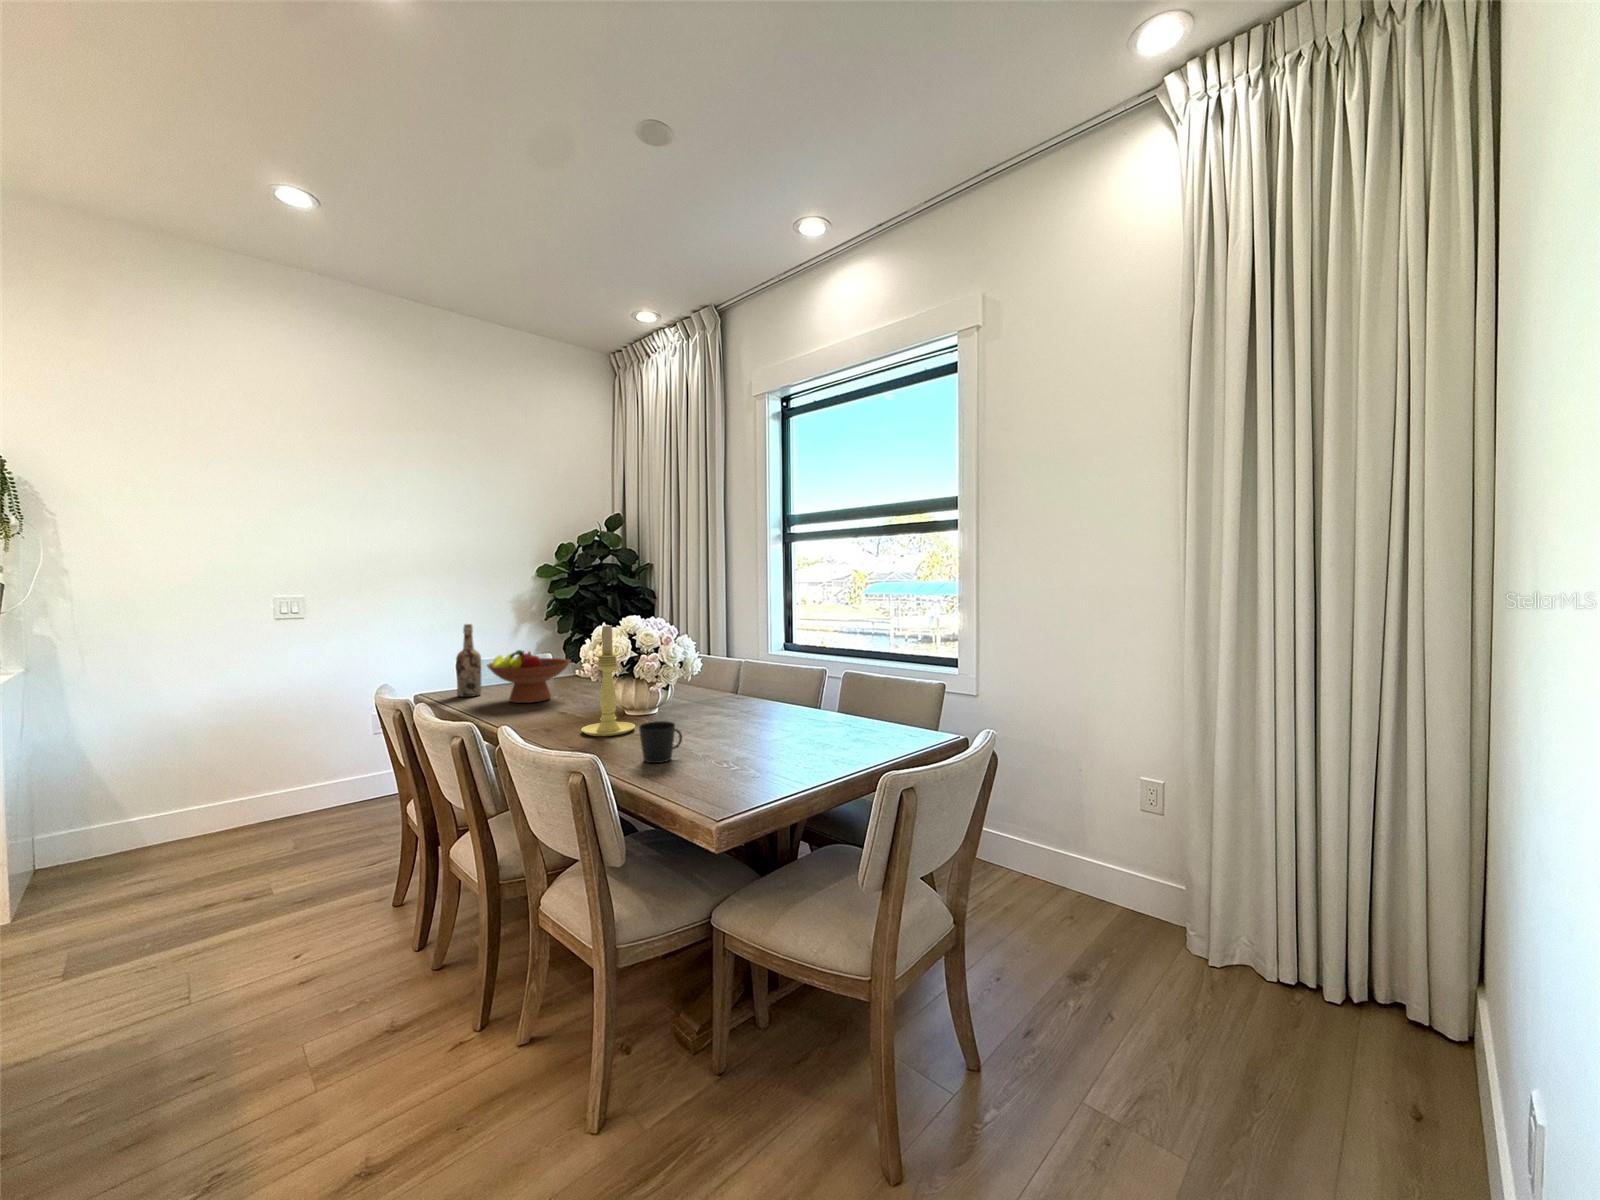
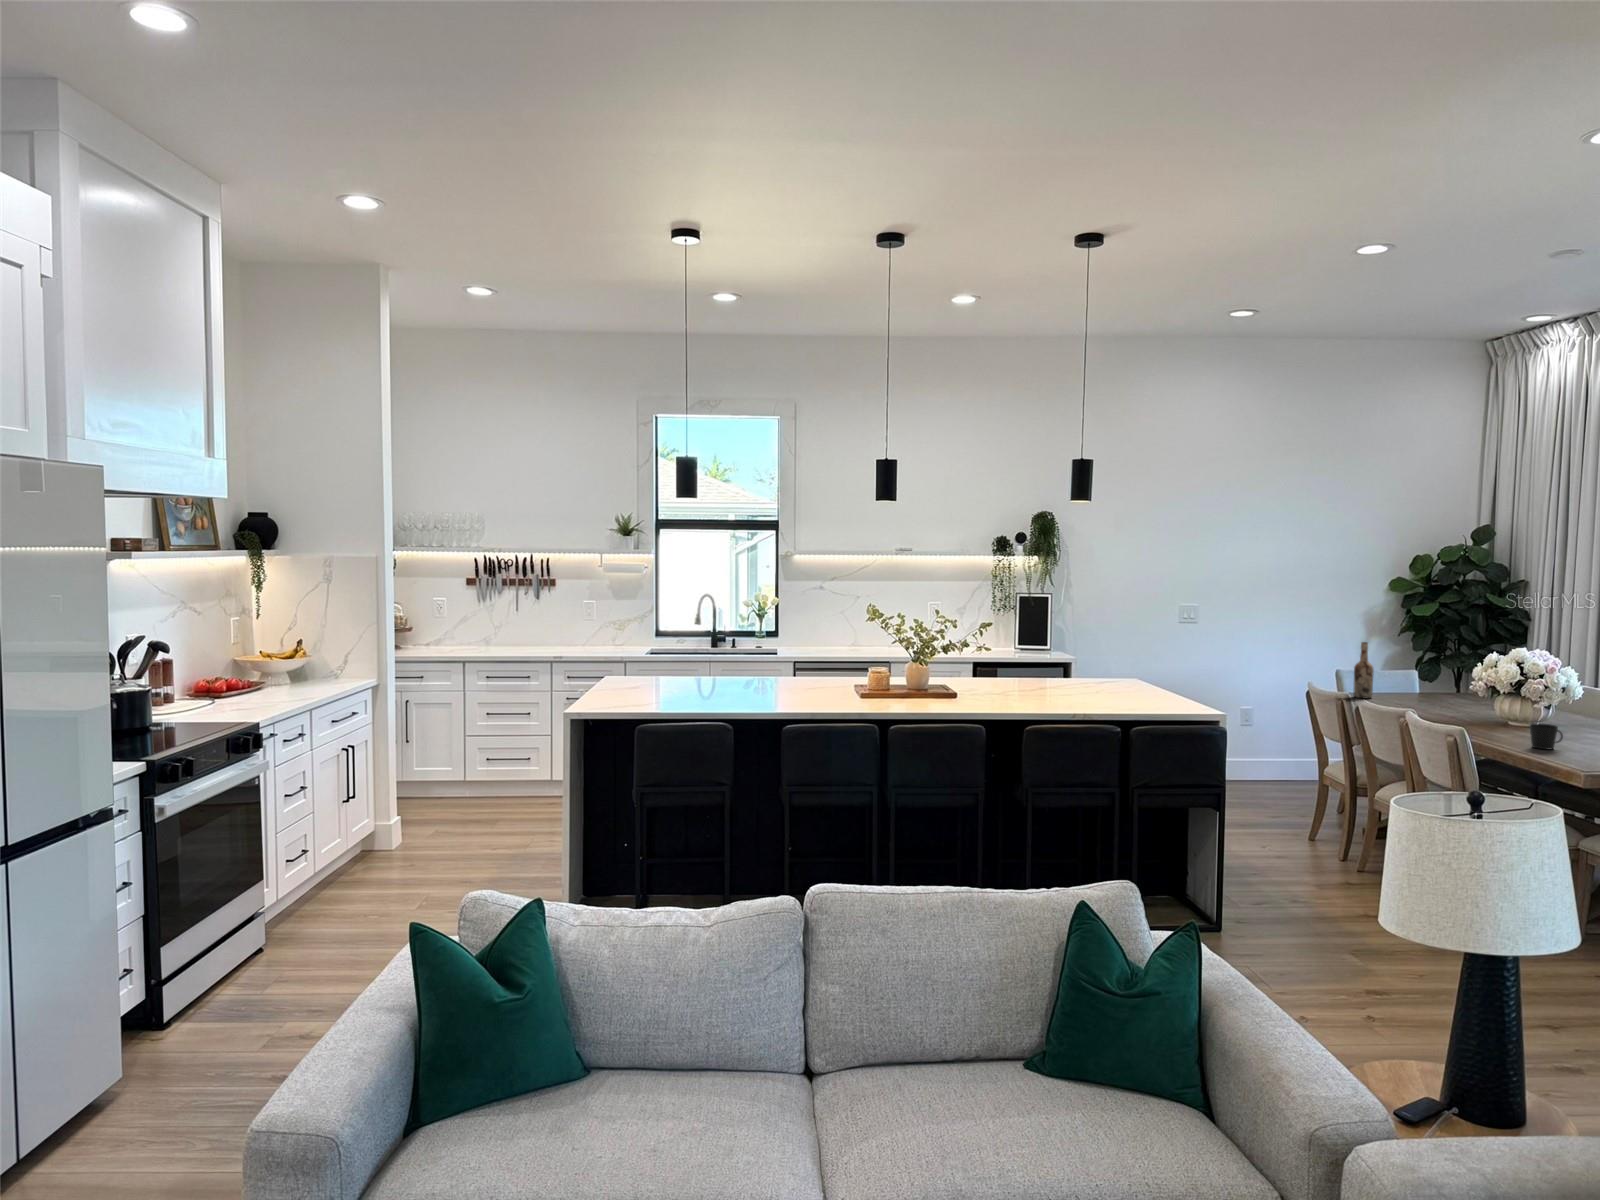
candle holder: present [581,625,635,736] -> none [1477,654,1521,733]
fruit bowl: present [487,650,571,703] -> none [1385,666,1456,708]

